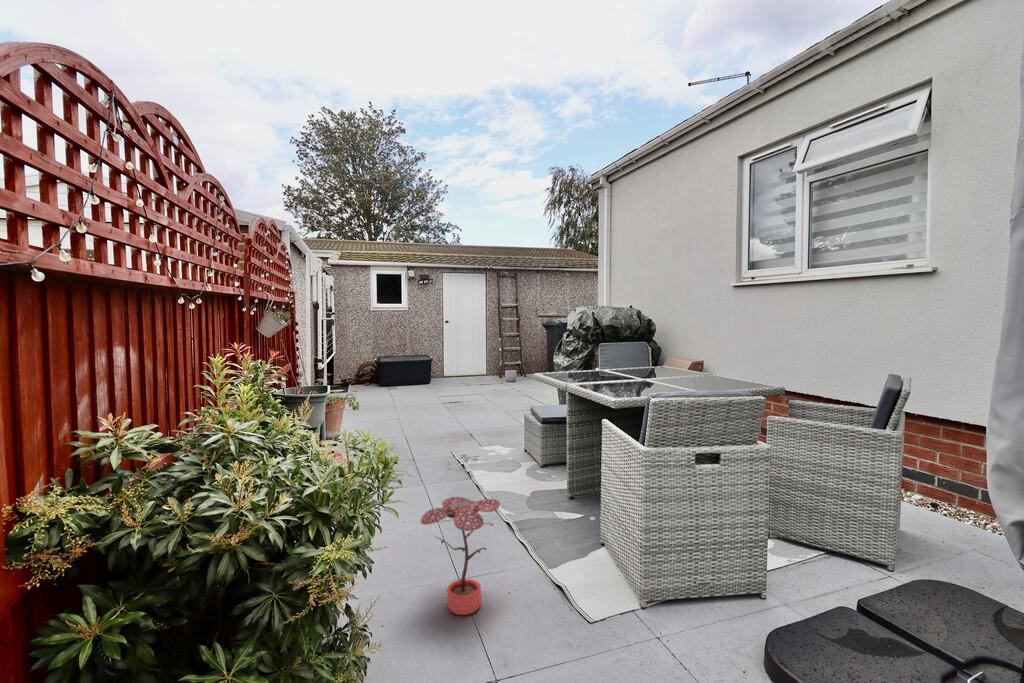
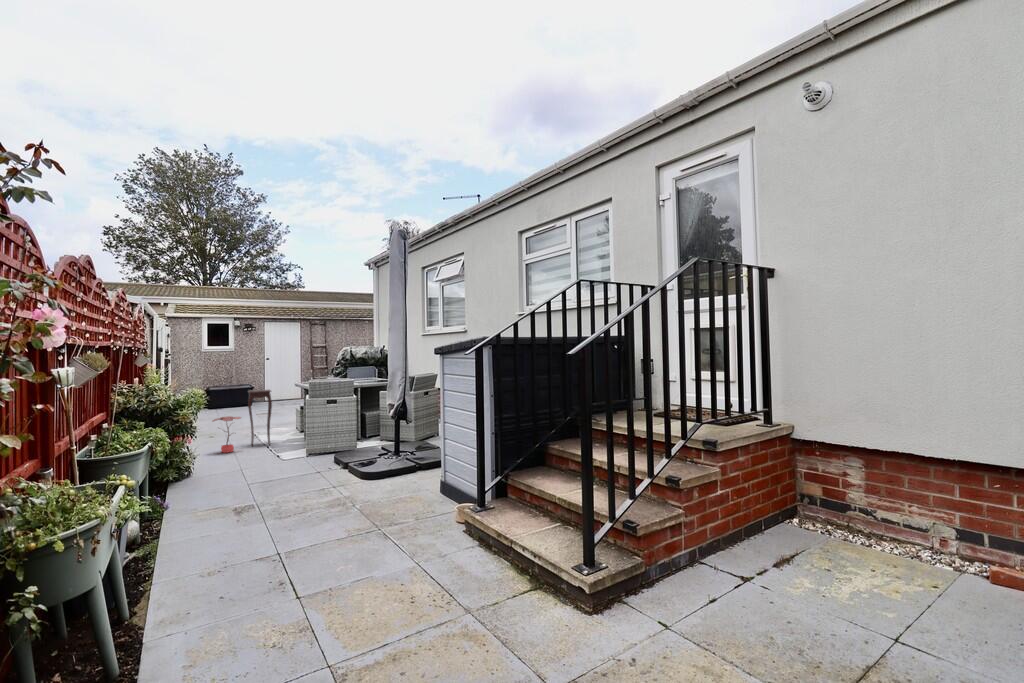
side table: none [493,404,561,562] -> present [248,390,272,446]

